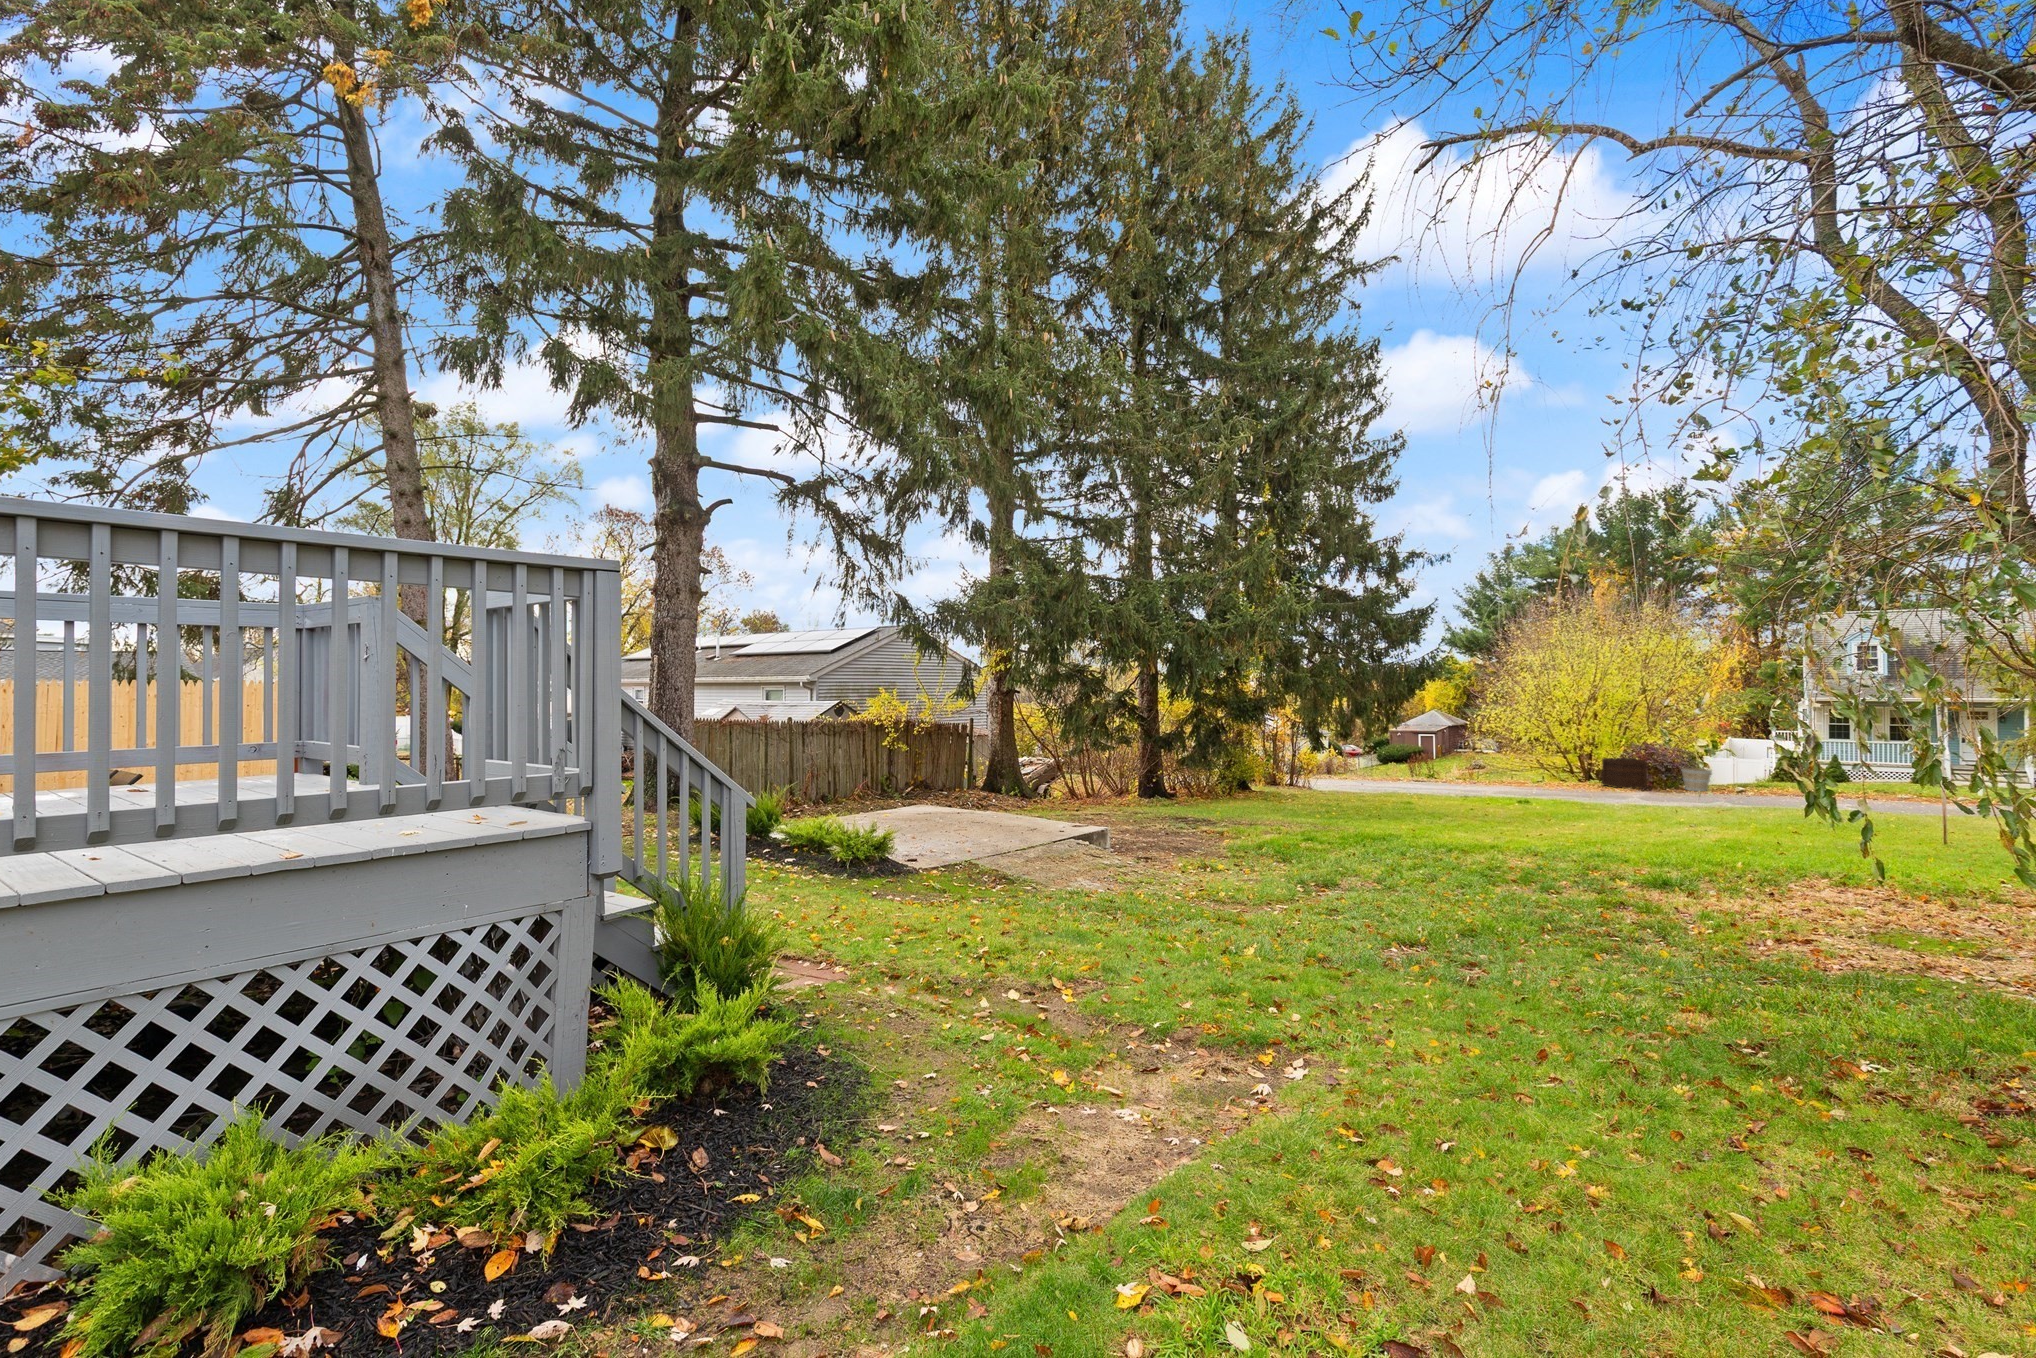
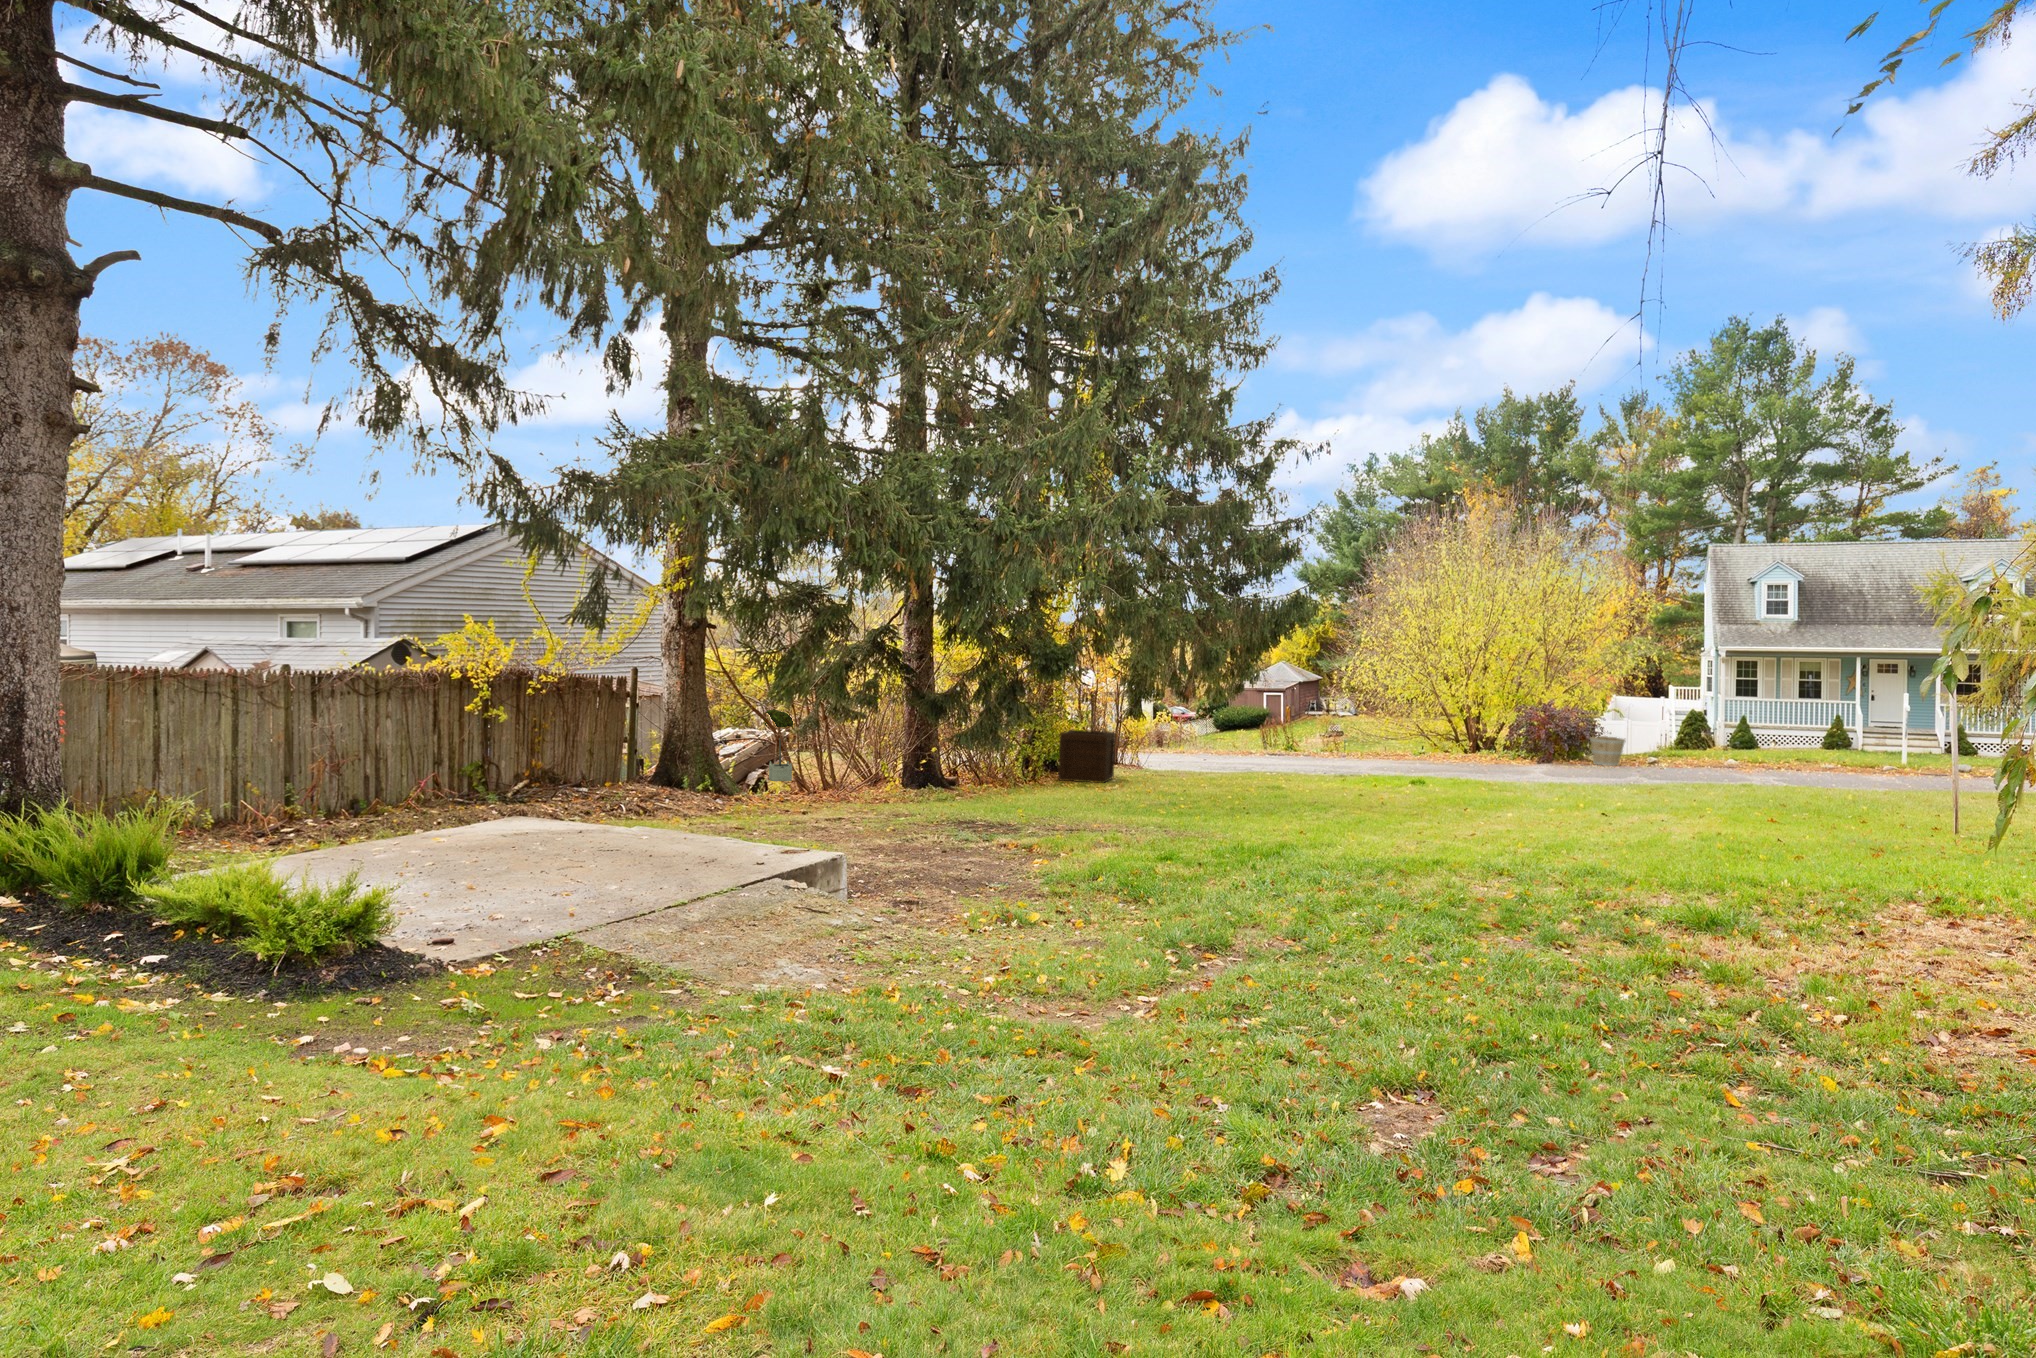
potted tree: none [1047,745,1068,793] -> present [764,709,793,781]
wooden crate: present [1601,758,1647,789] -> present [1058,730,1116,783]

